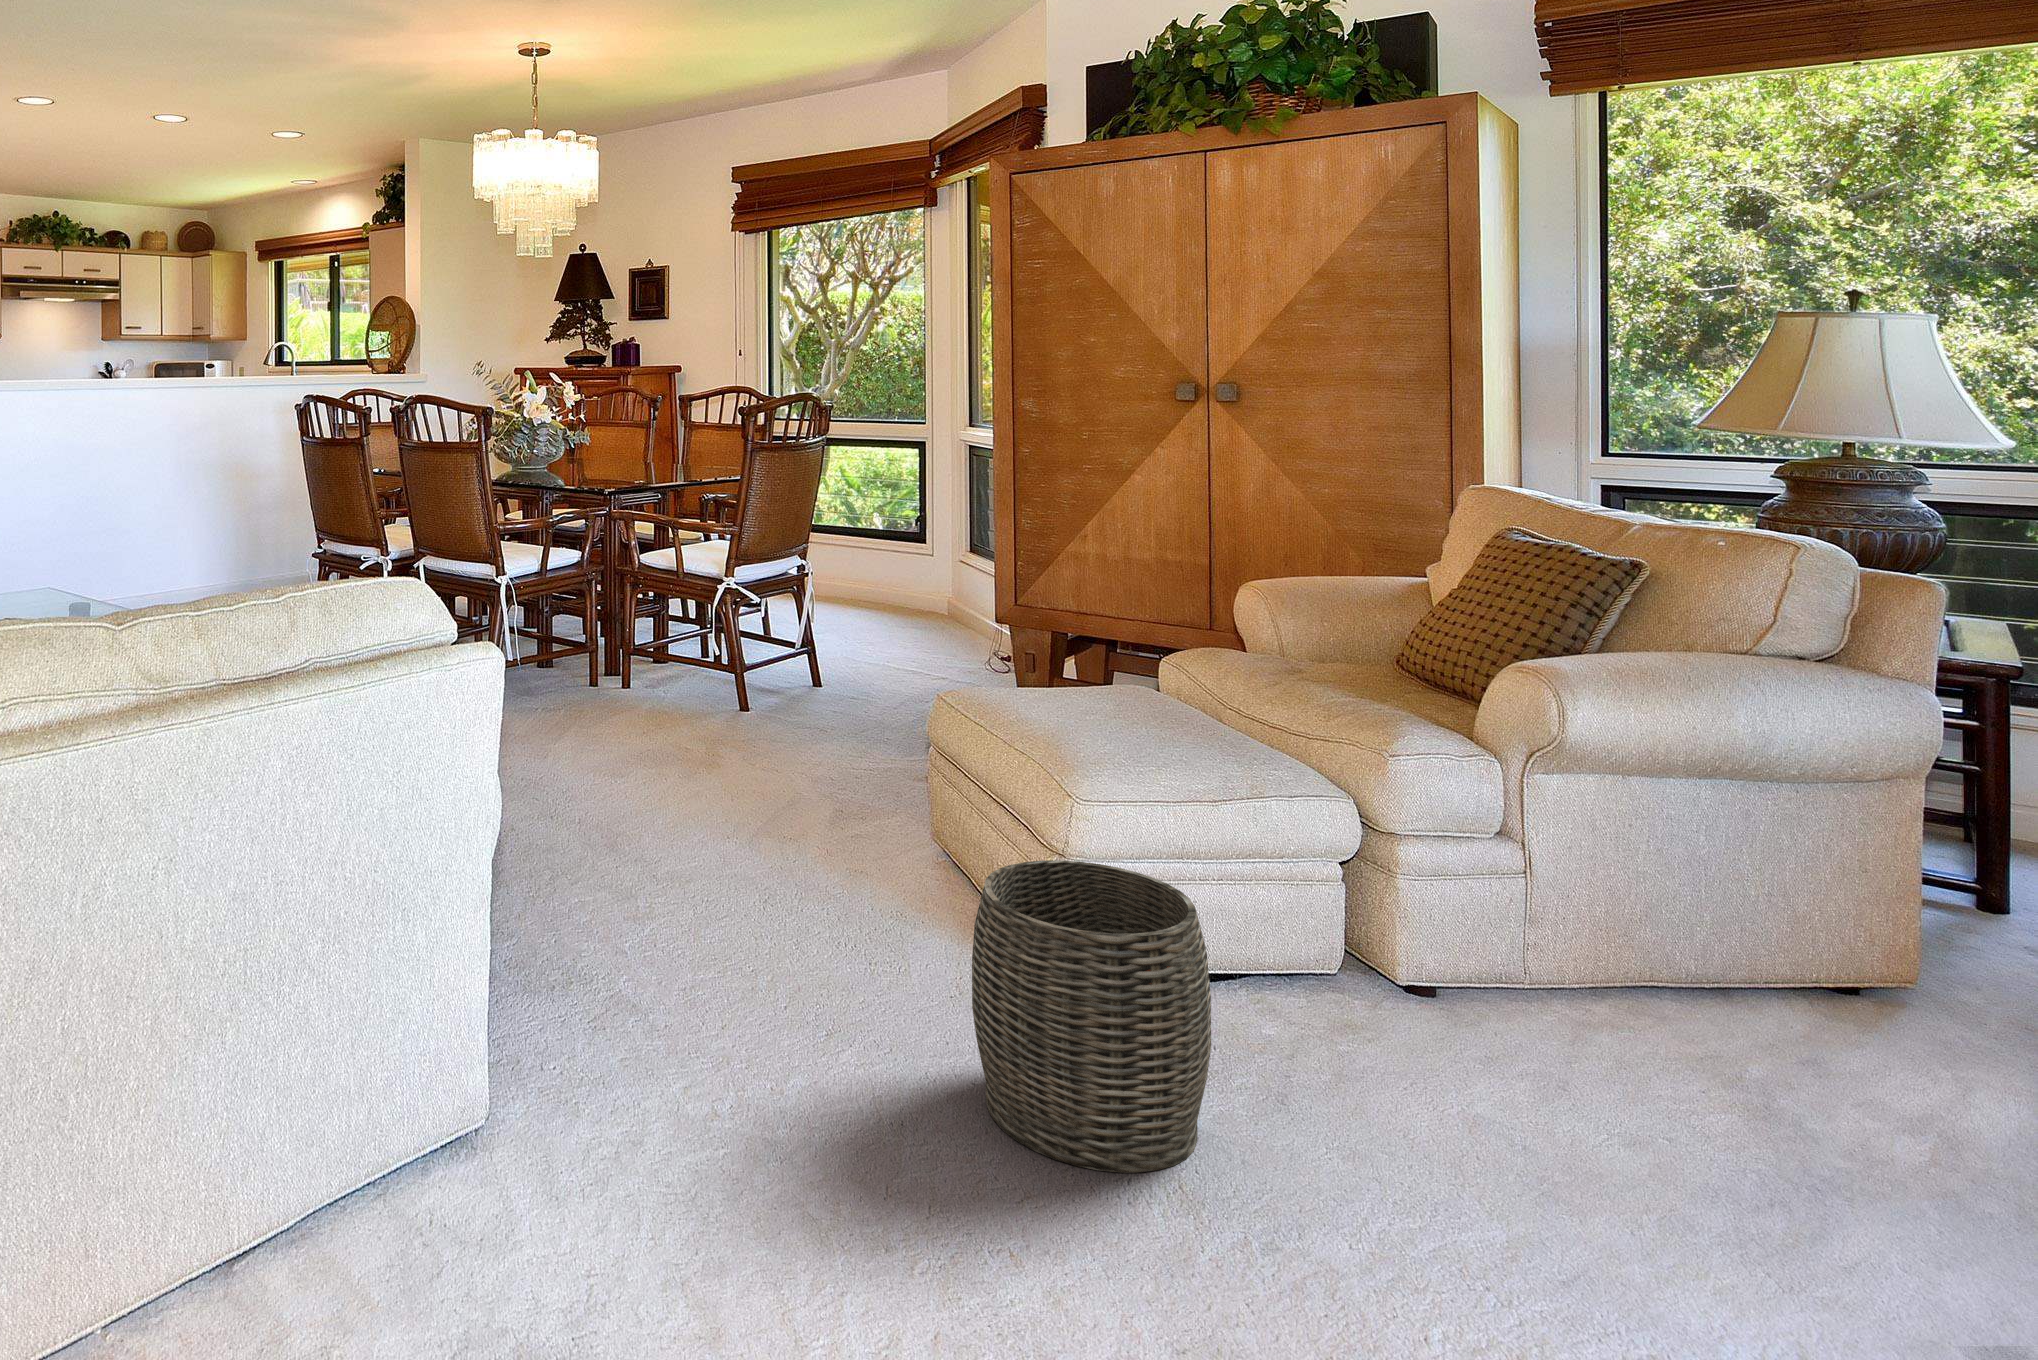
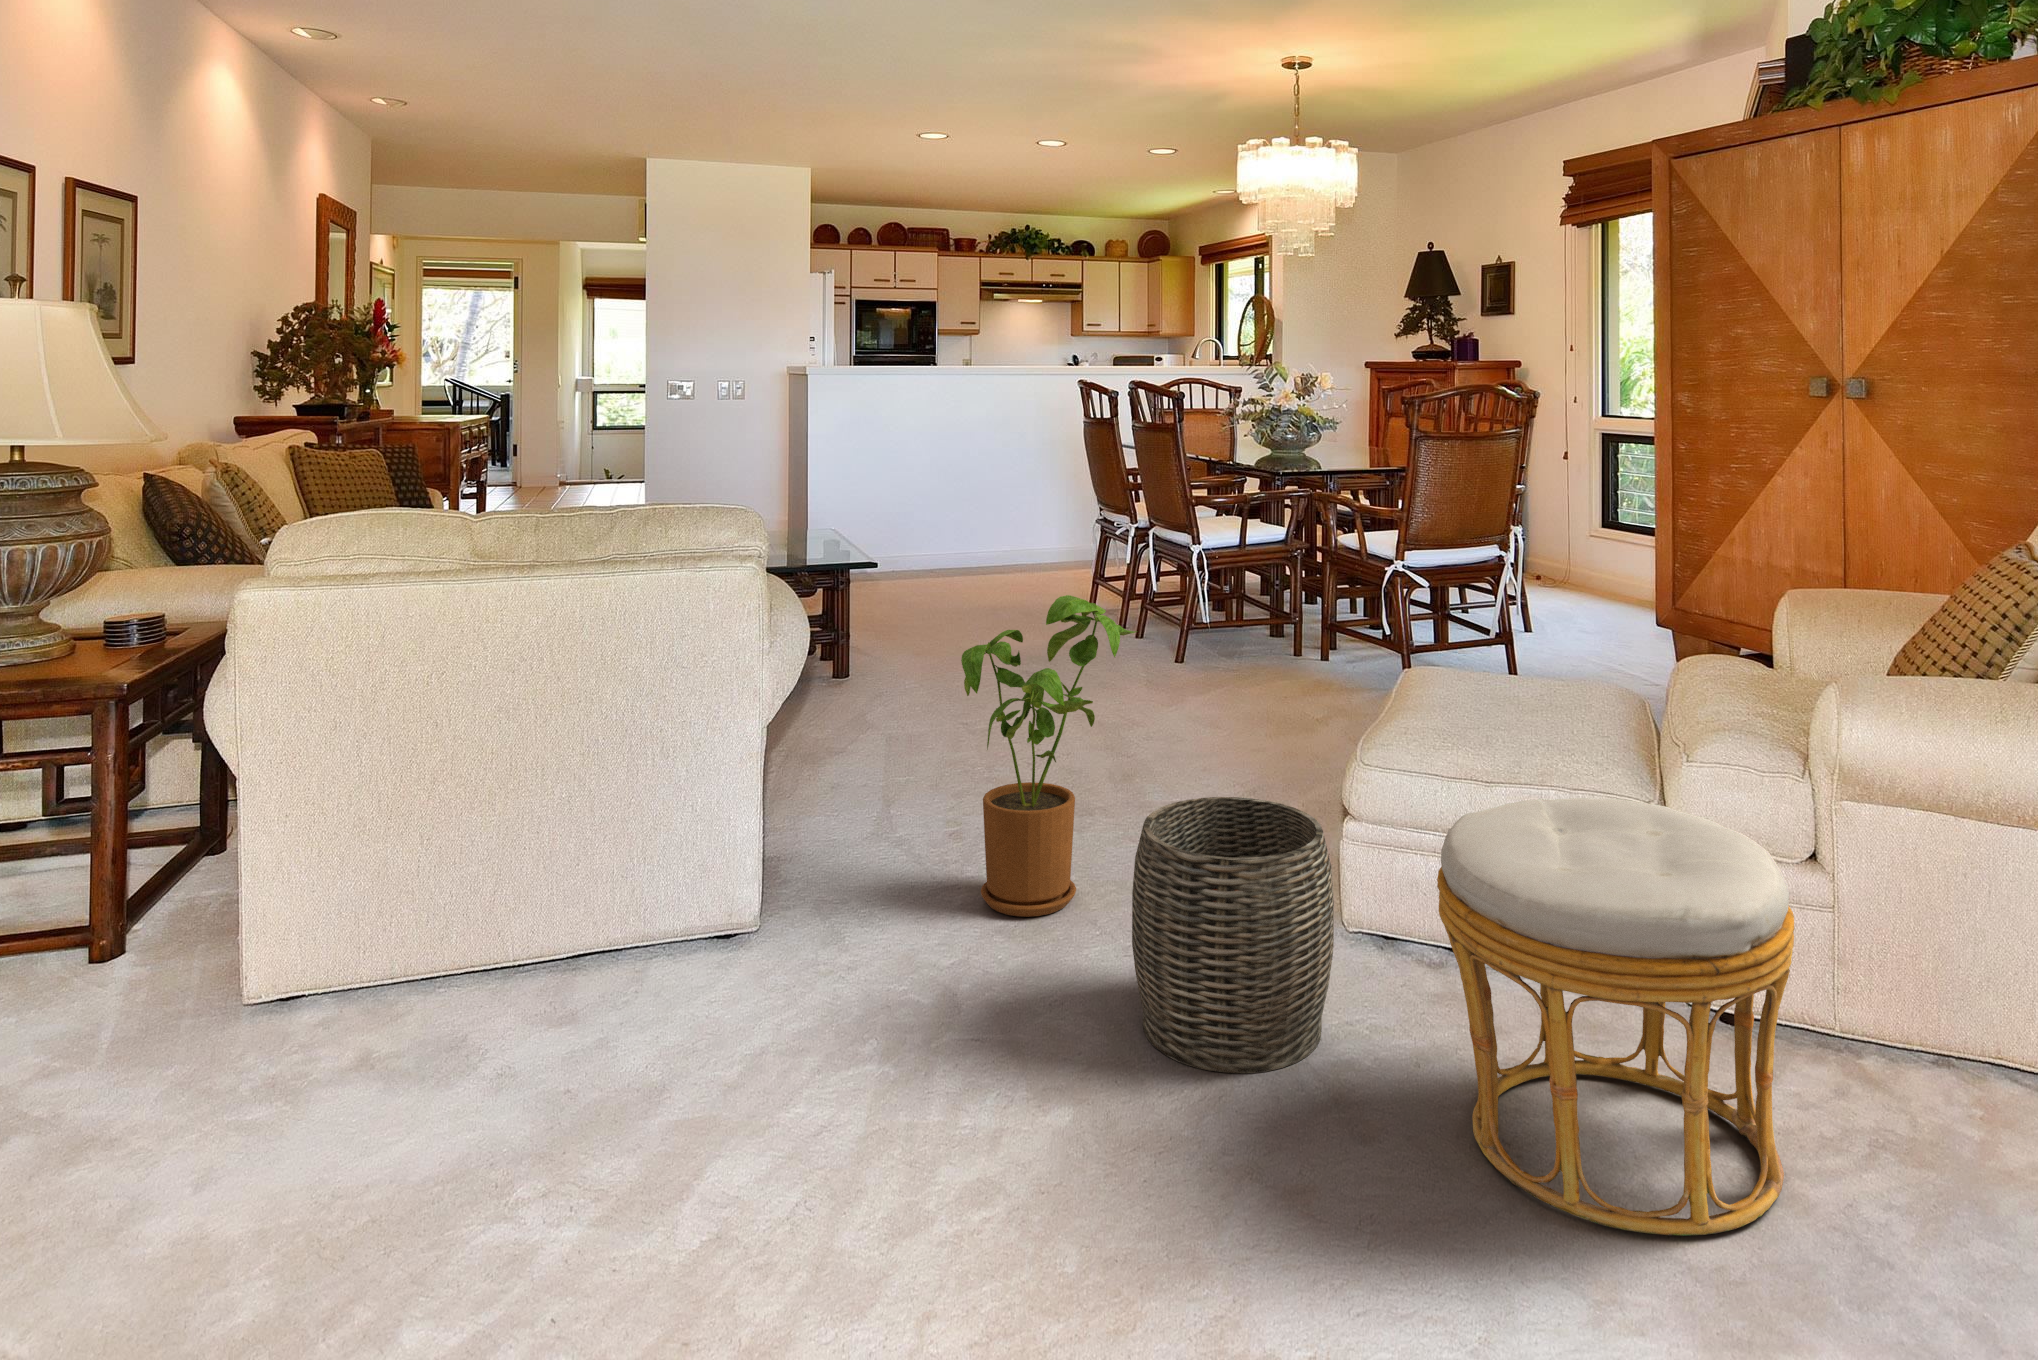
house plant: none [600,654,811,1040] -> present [961,595,1136,917]
ottoman: none [1342,808,1752,1236] -> present [1437,798,1794,1236]

